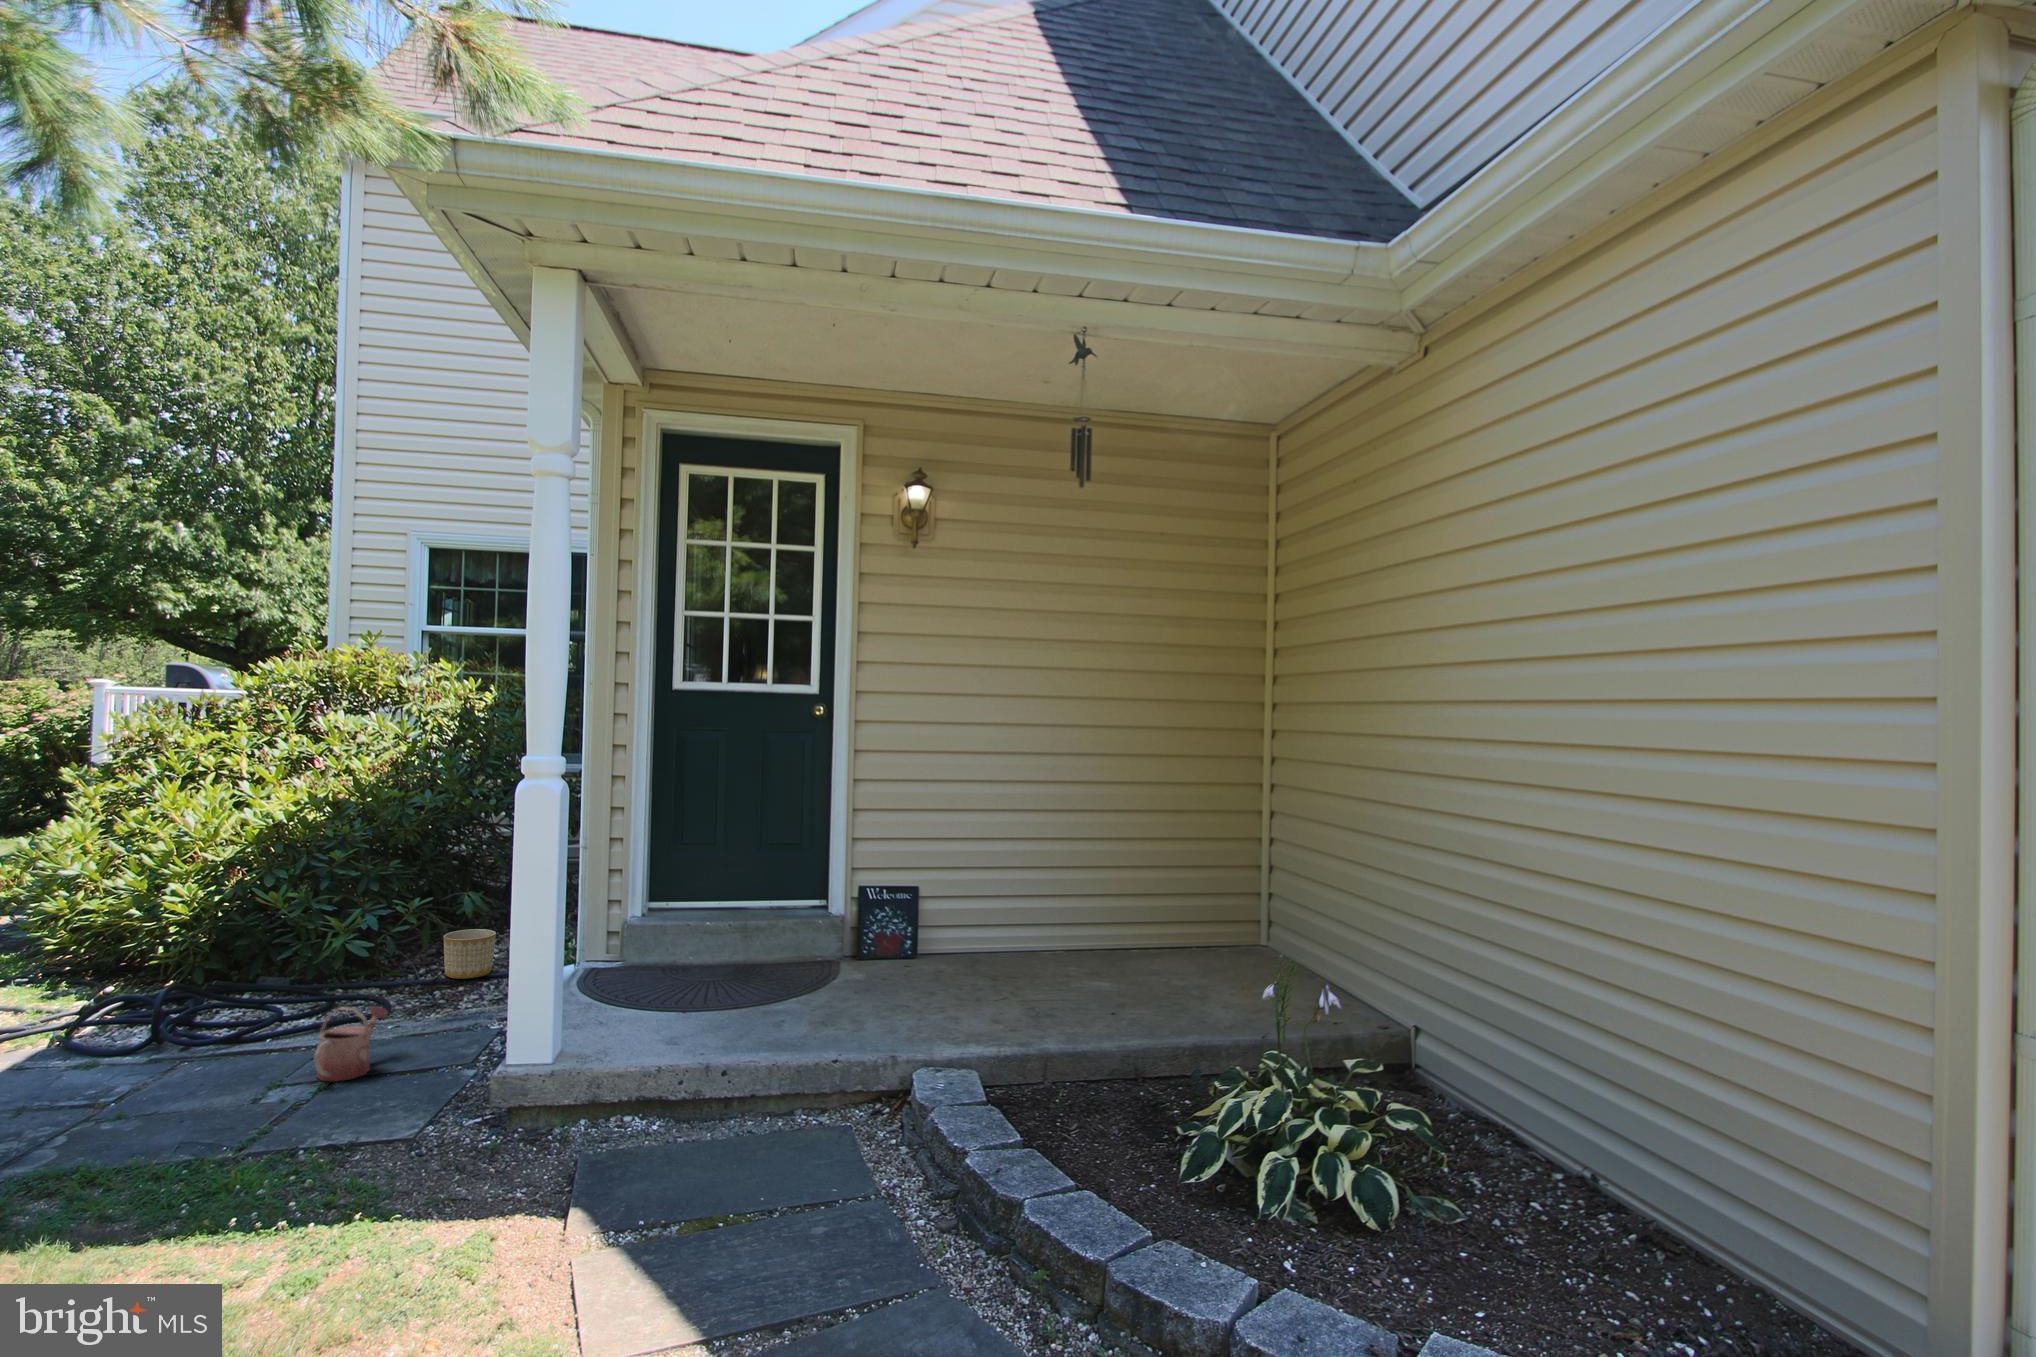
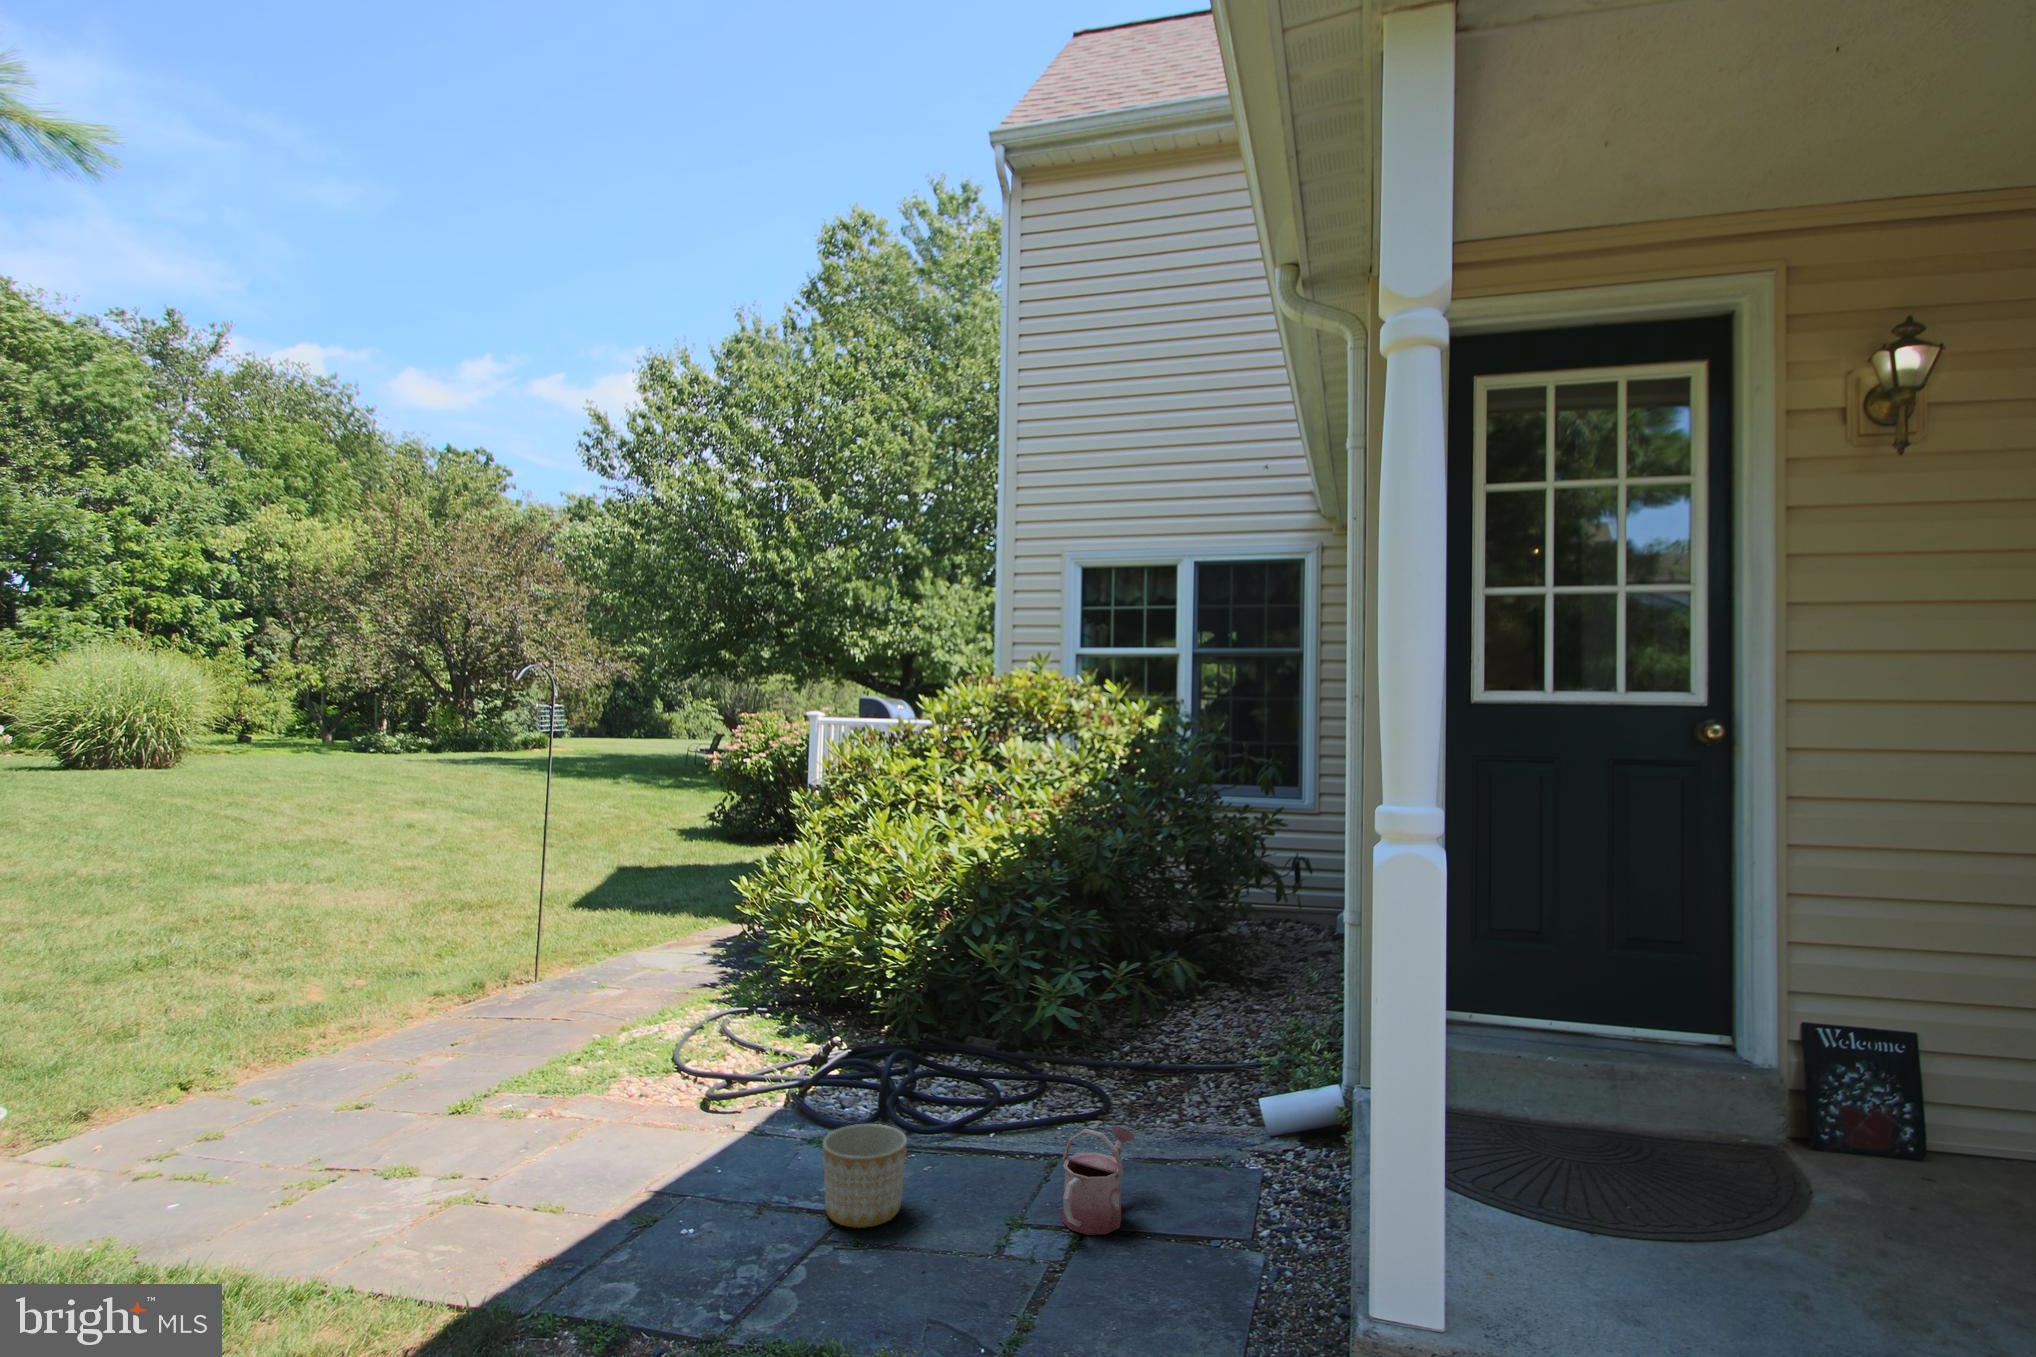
planter: present [444,929,496,979] -> present [823,1124,907,1228]

